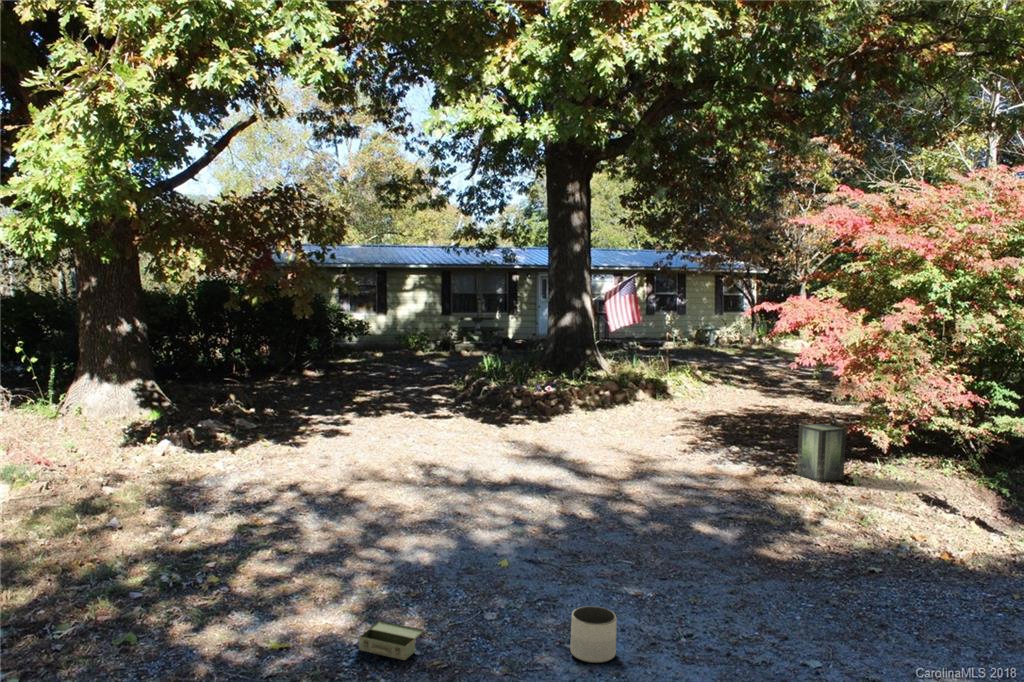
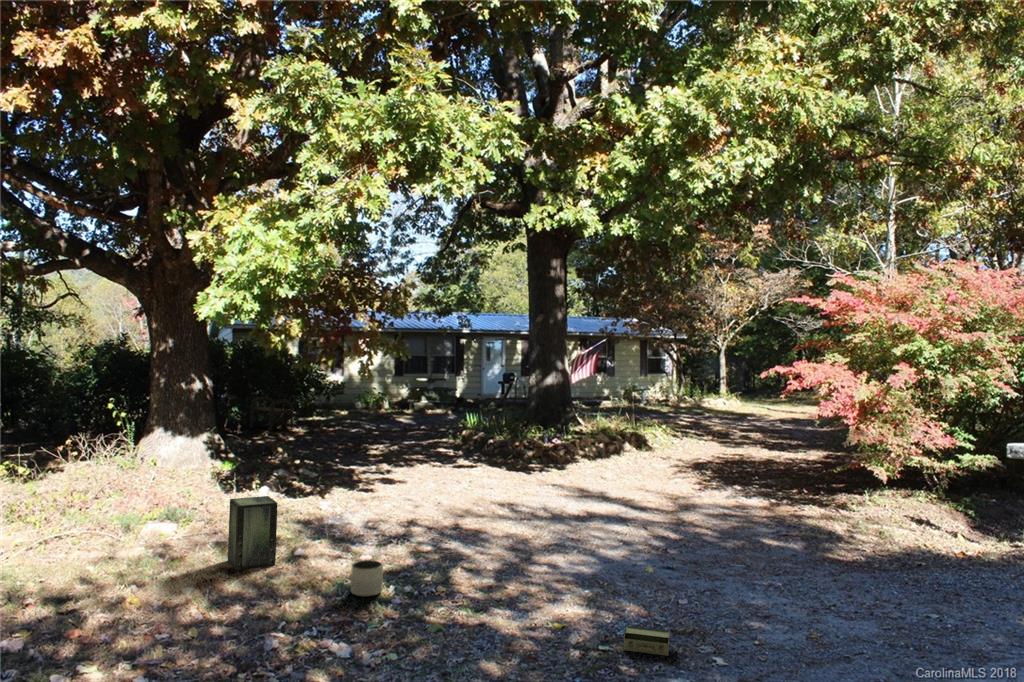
bench: none [250,339,293,376] -> present [250,397,294,431]
storage box: present [797,424,846,482] -> present [228,496,278,570]
planter: present [570,606,617,663] -> present [351,560,383,597]

